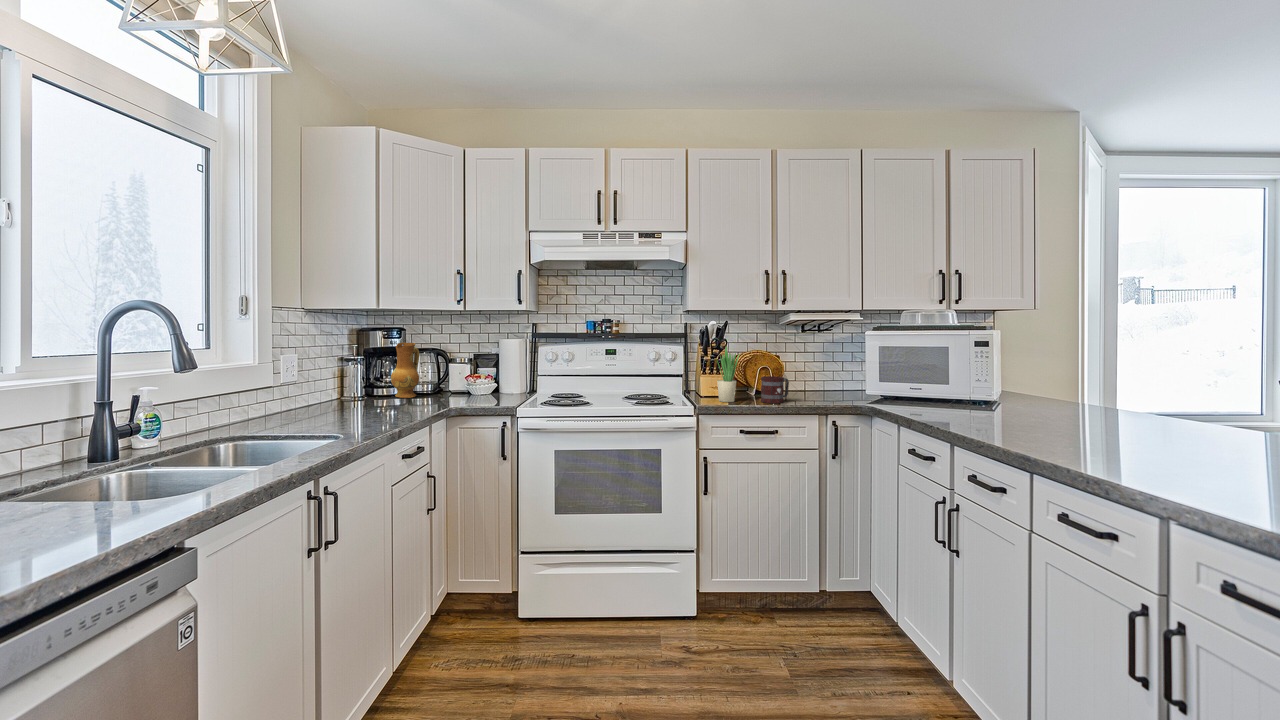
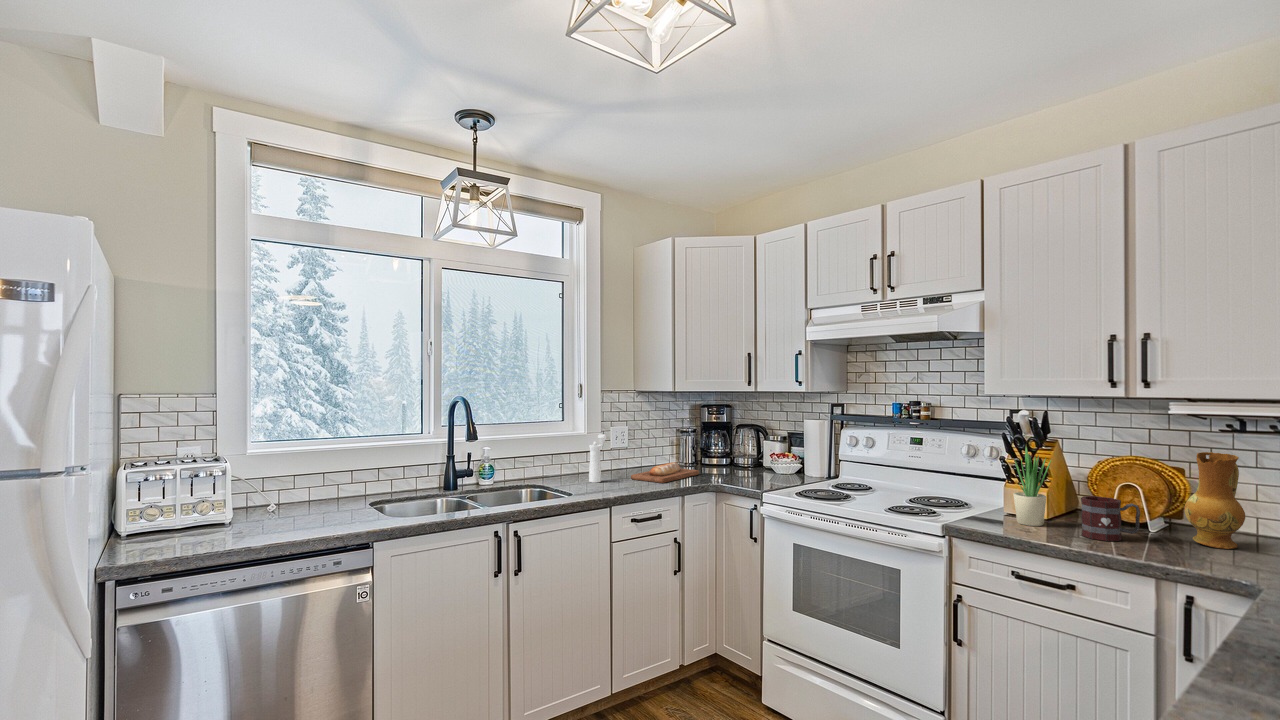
ceramic jug: present [391,343,419,398] -> present [1184,452,1245,549]
pepper mill: none [293,363,315,424] -> present [589,434,607,482]
bread loaf: none [343,393,404,416] -> present [631,462,699,483]

